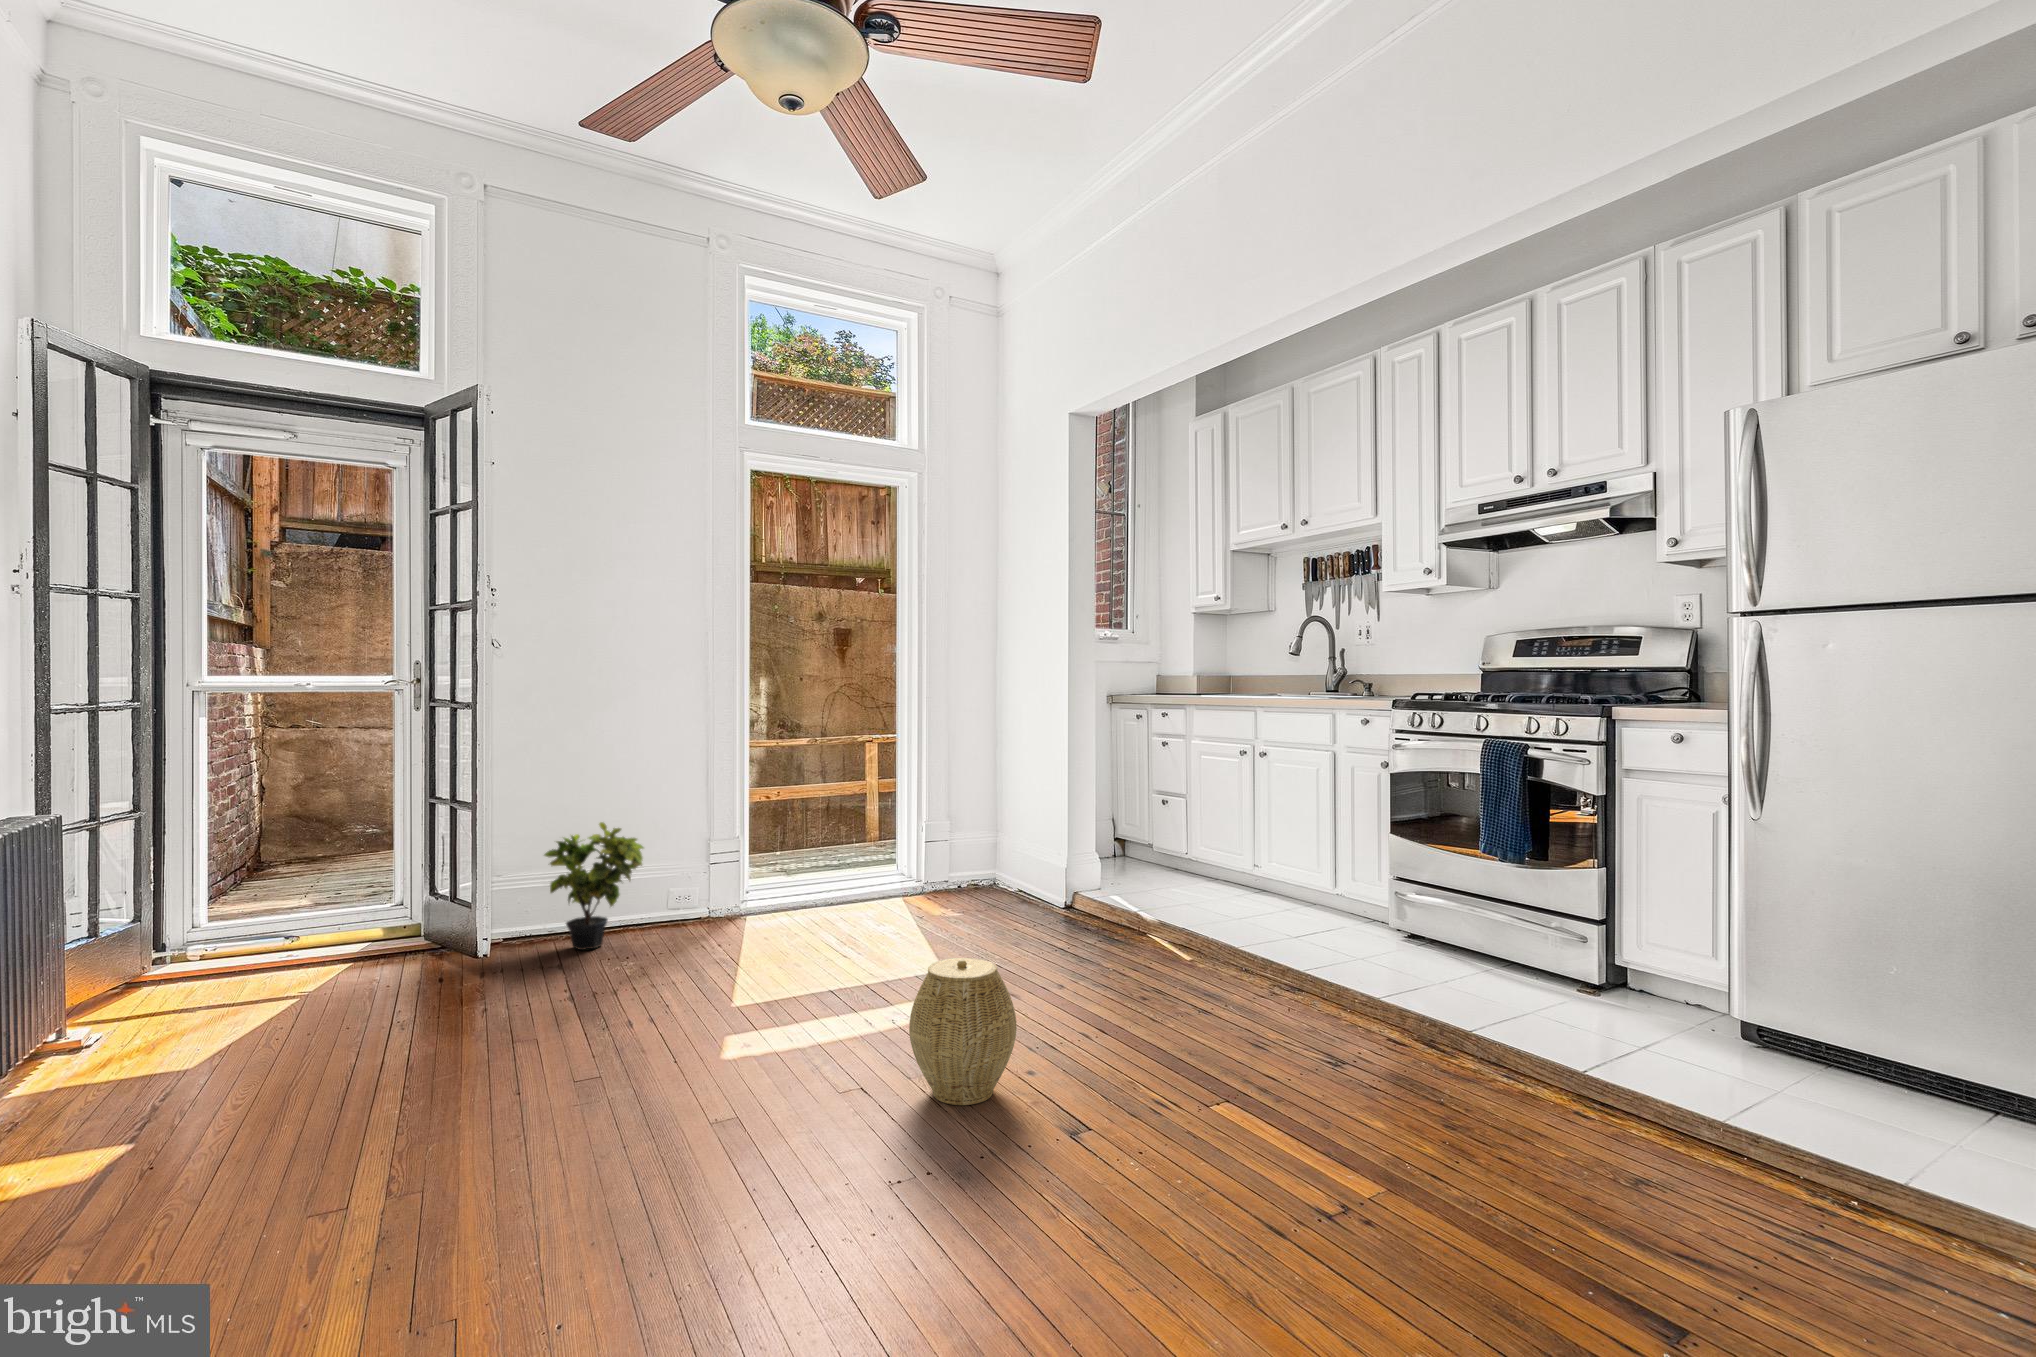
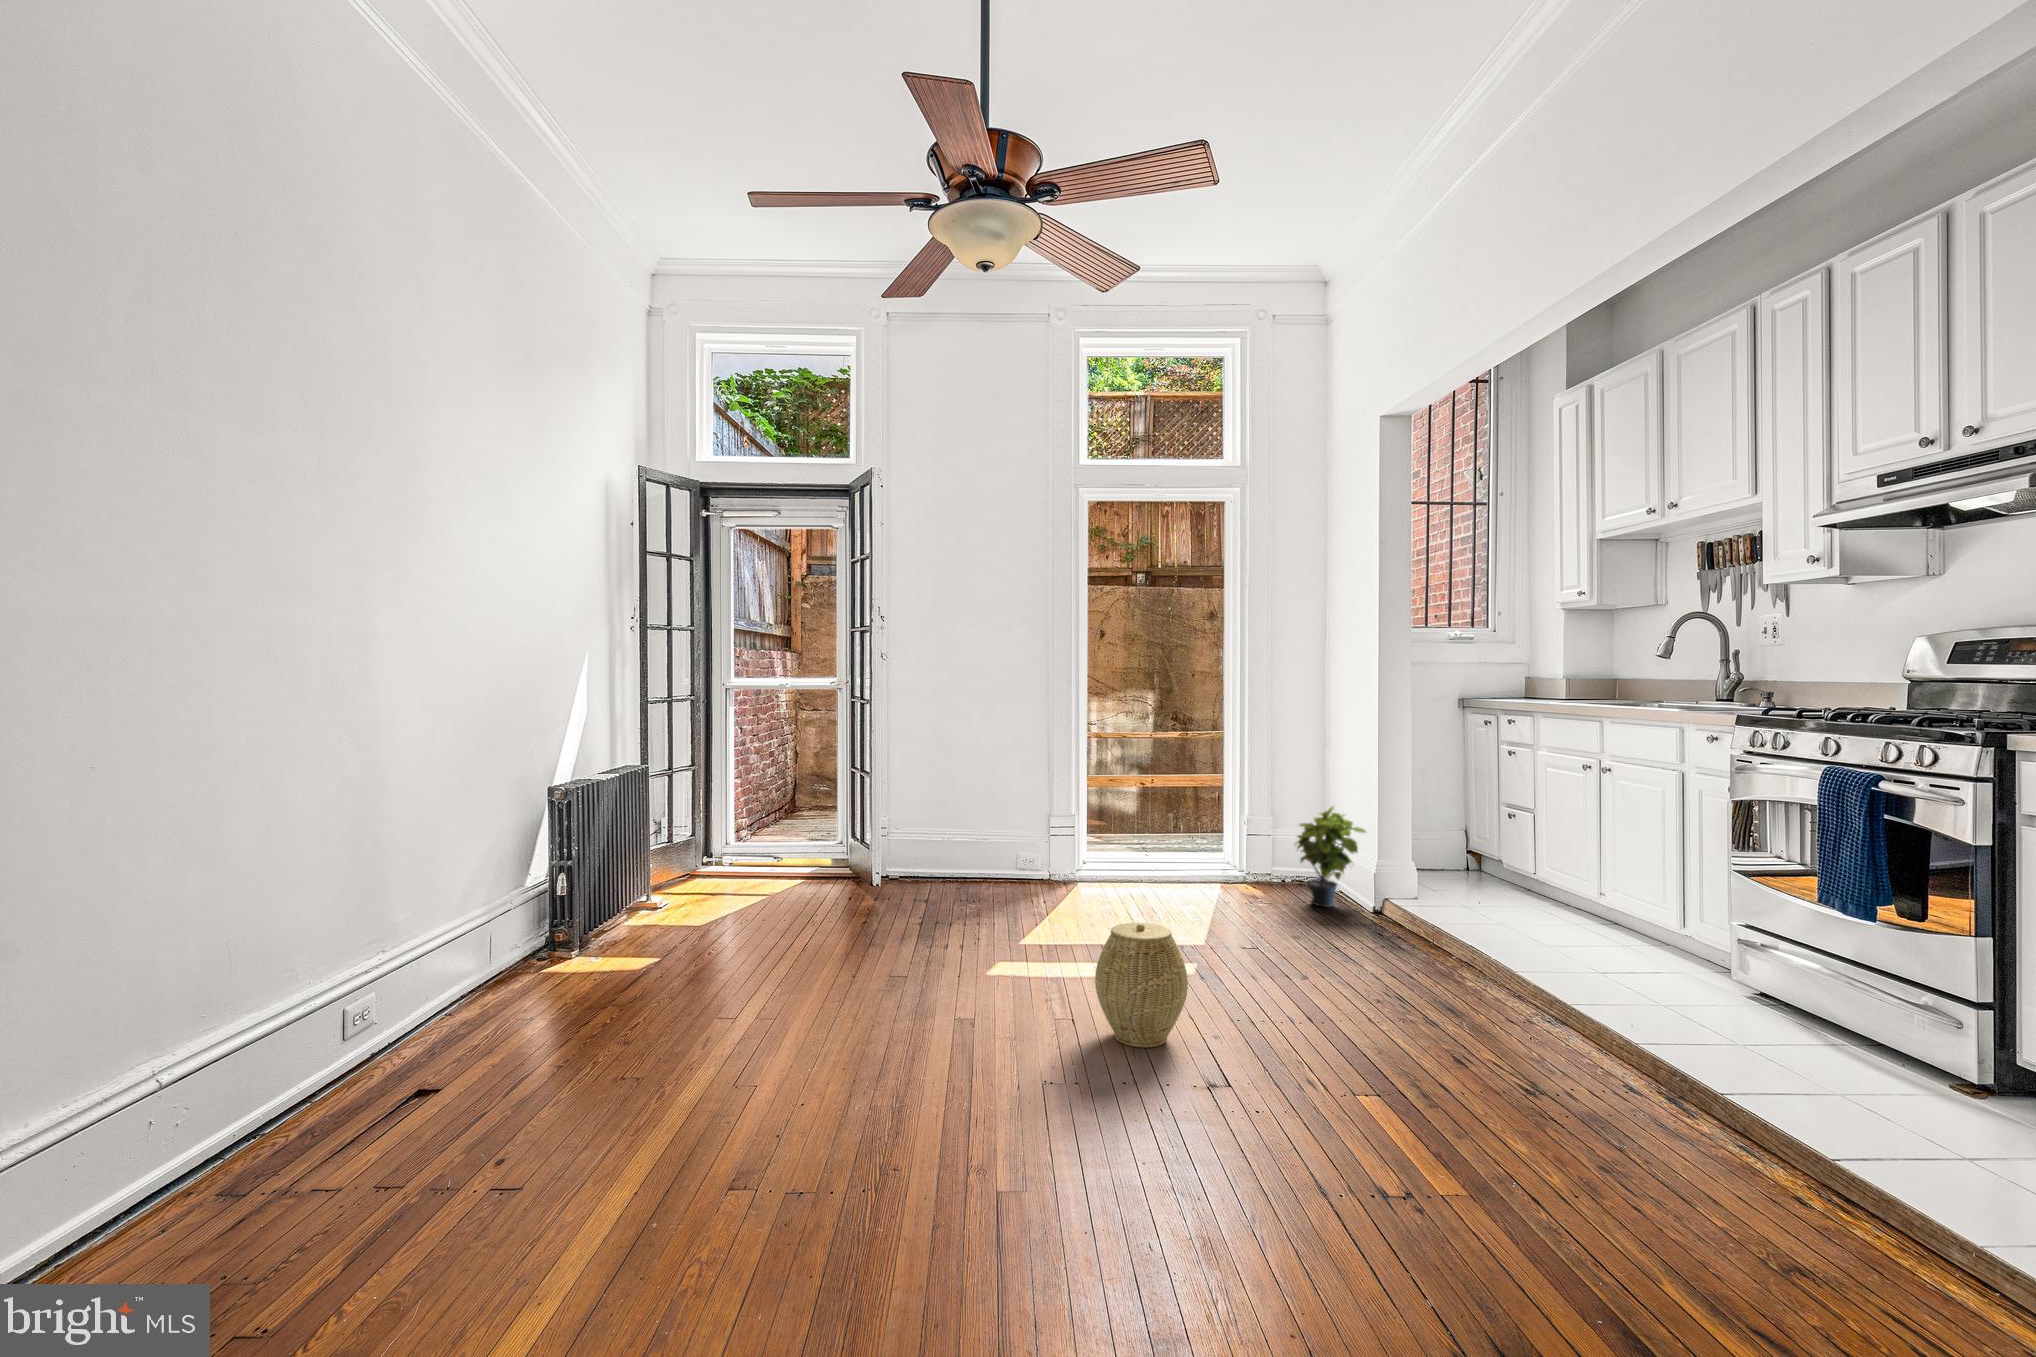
potted plant: present [544,822,643,950] -> present [1297,806,1366,907]

